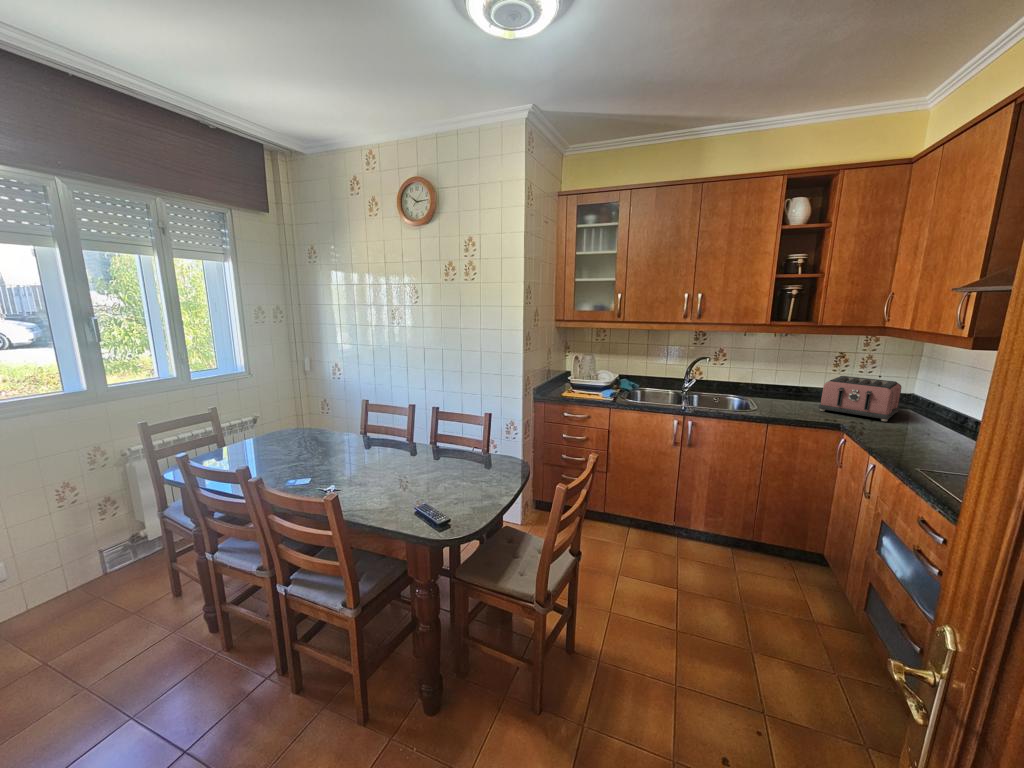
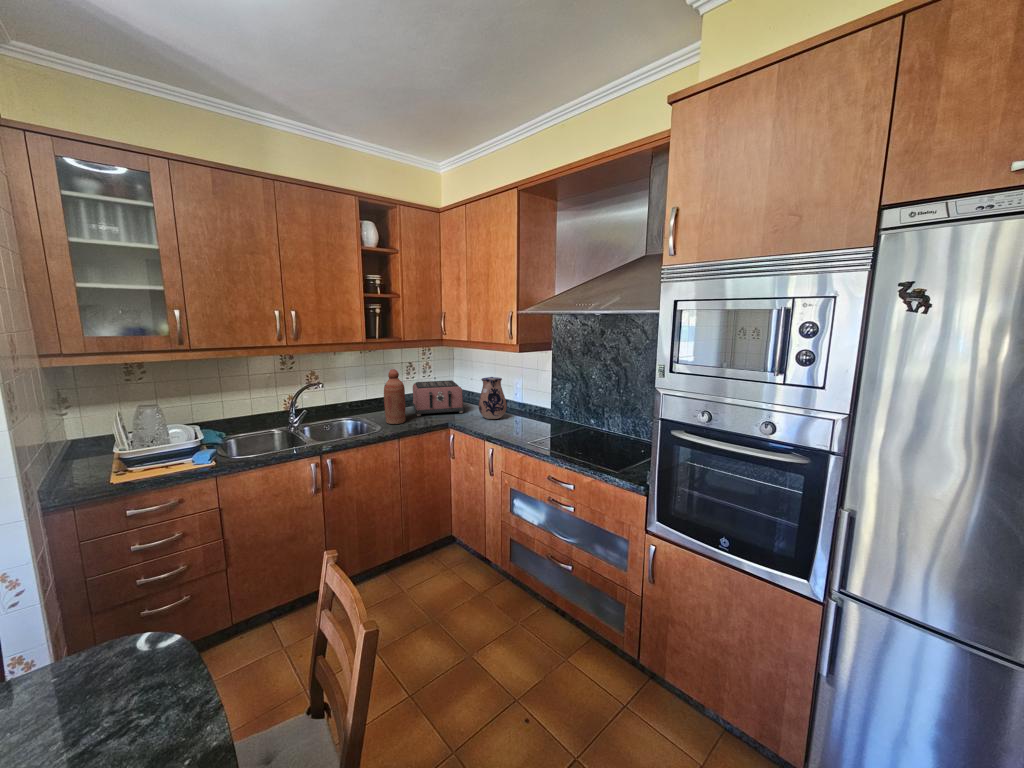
bottle: none [774,355,802,412] -> present [384,369,406,424]
ceramic pitcher: none [901,382,953,440] -> present [478,377,507,419]

